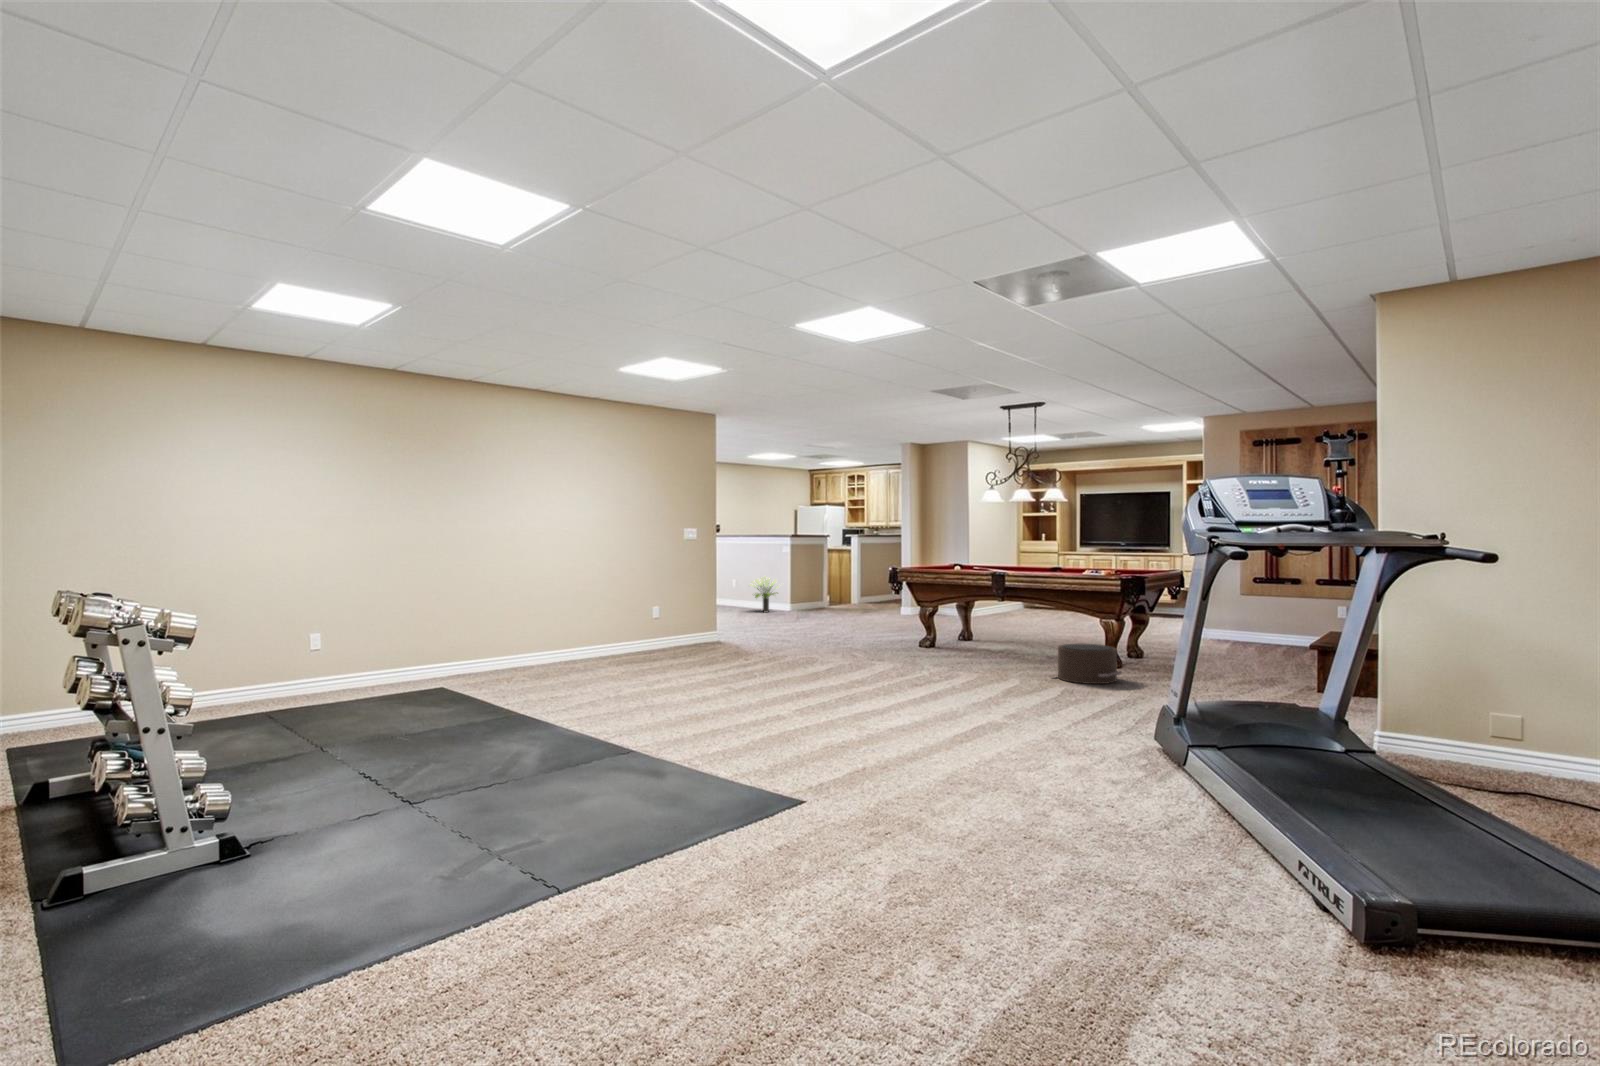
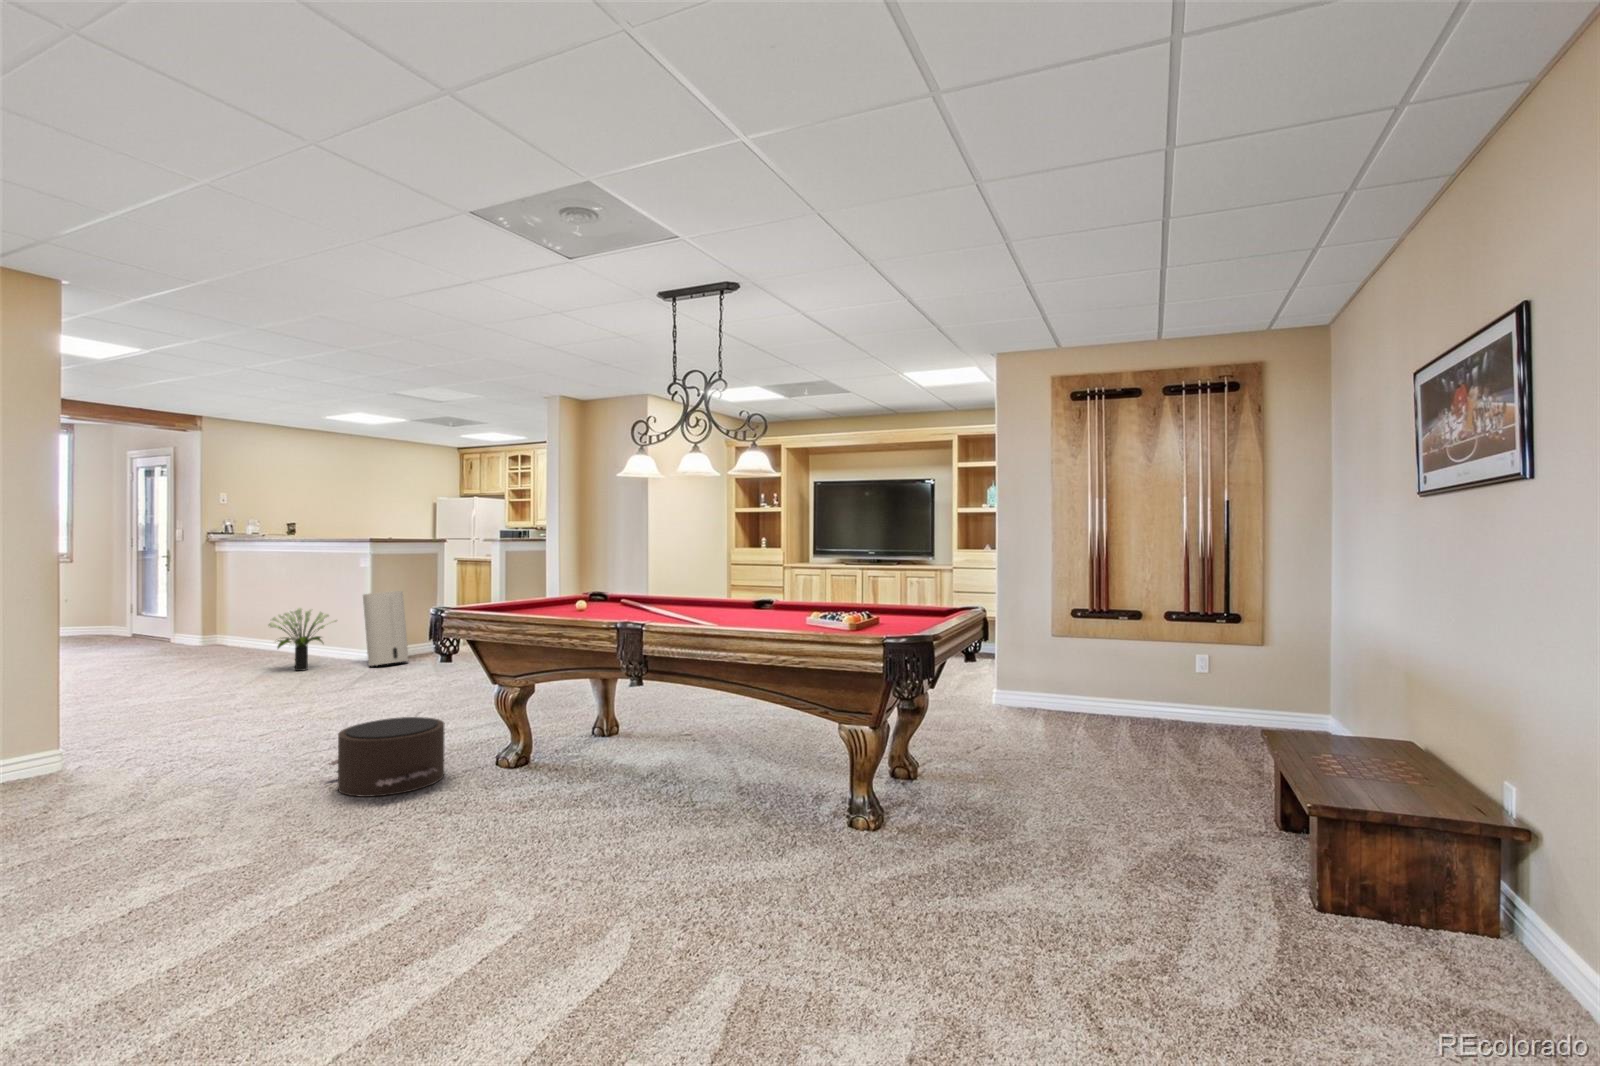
air purifier: none [796,567,821,612] -> present [363,591,408,666]
pouf: present [1047,644,1121,684] -> present [328,717,444,797]

